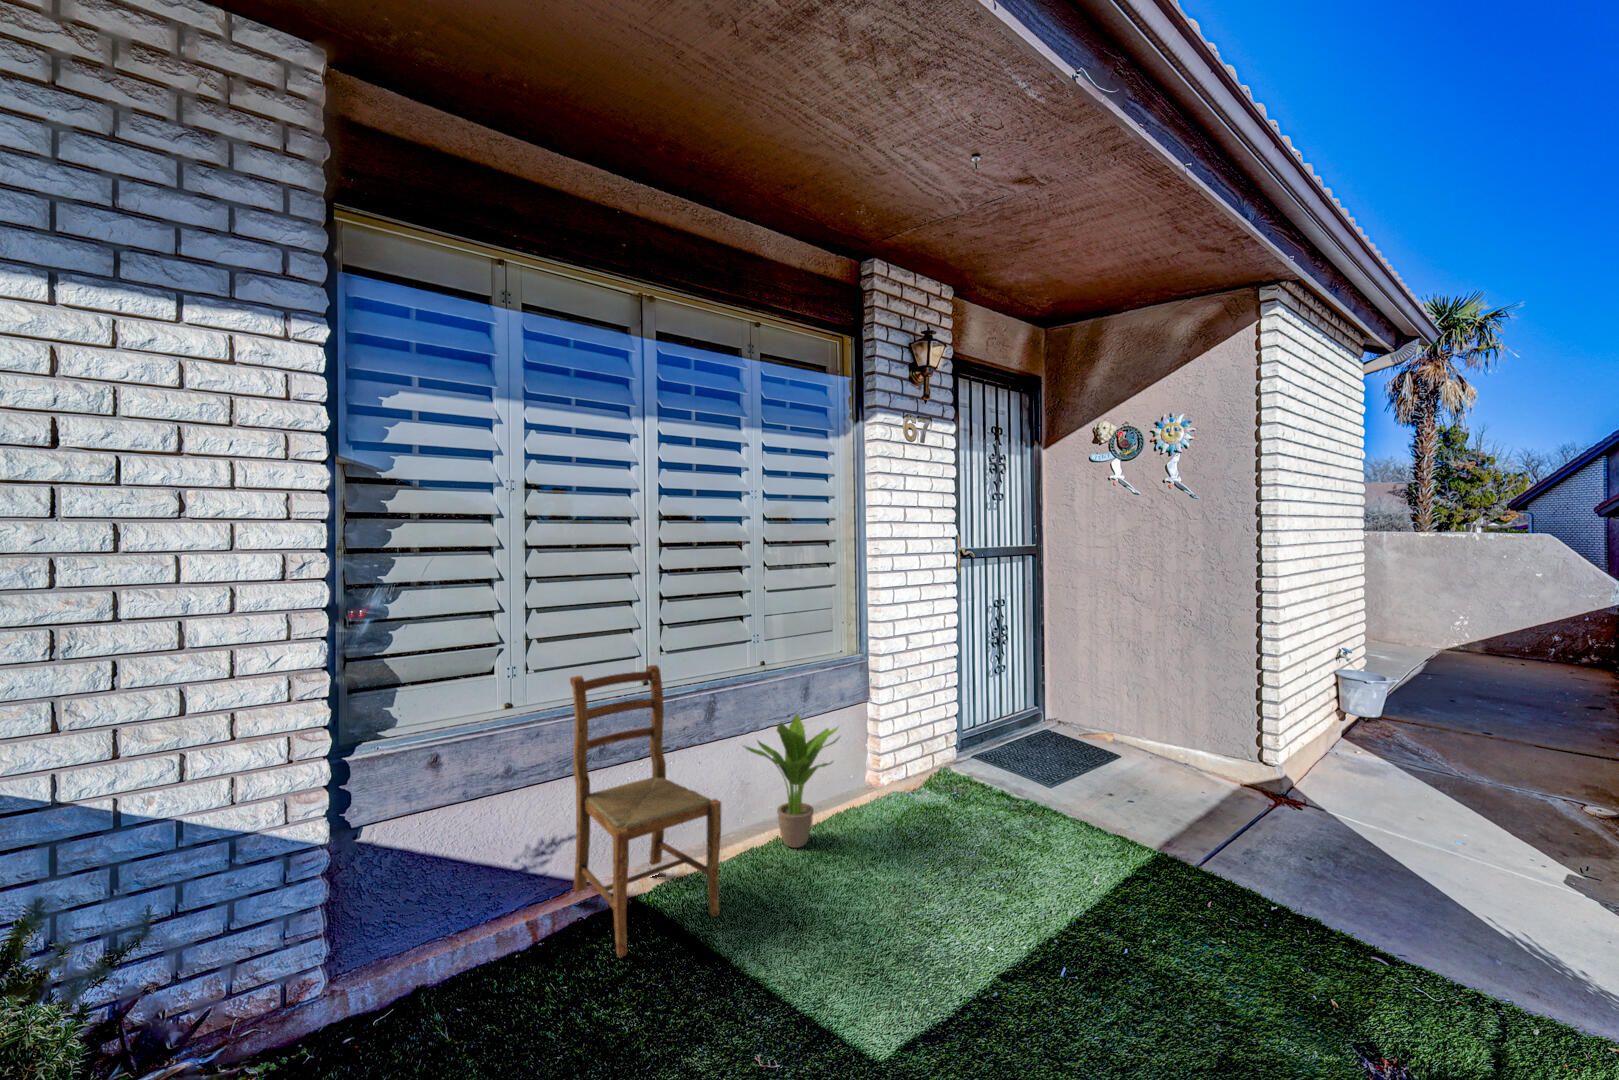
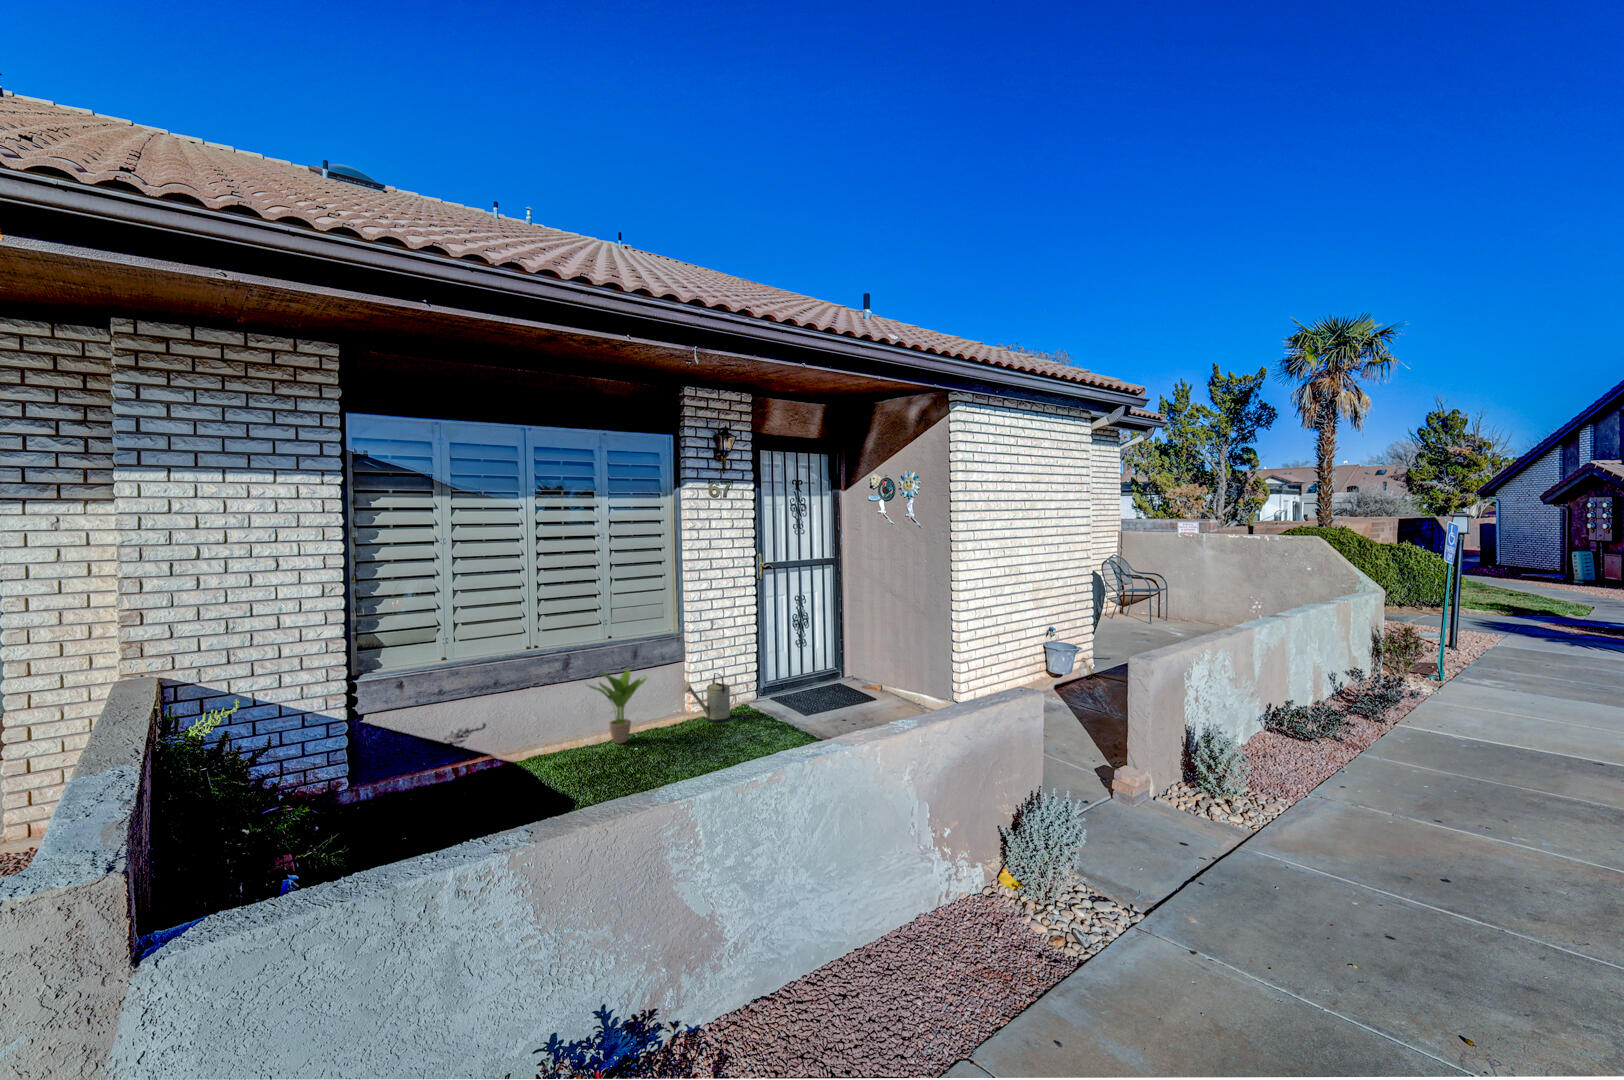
chair: present [570,665,721,957] -> none [478,638,556,785]
watering can: none [874,719,944,801] -> present [682,673,734,723]

